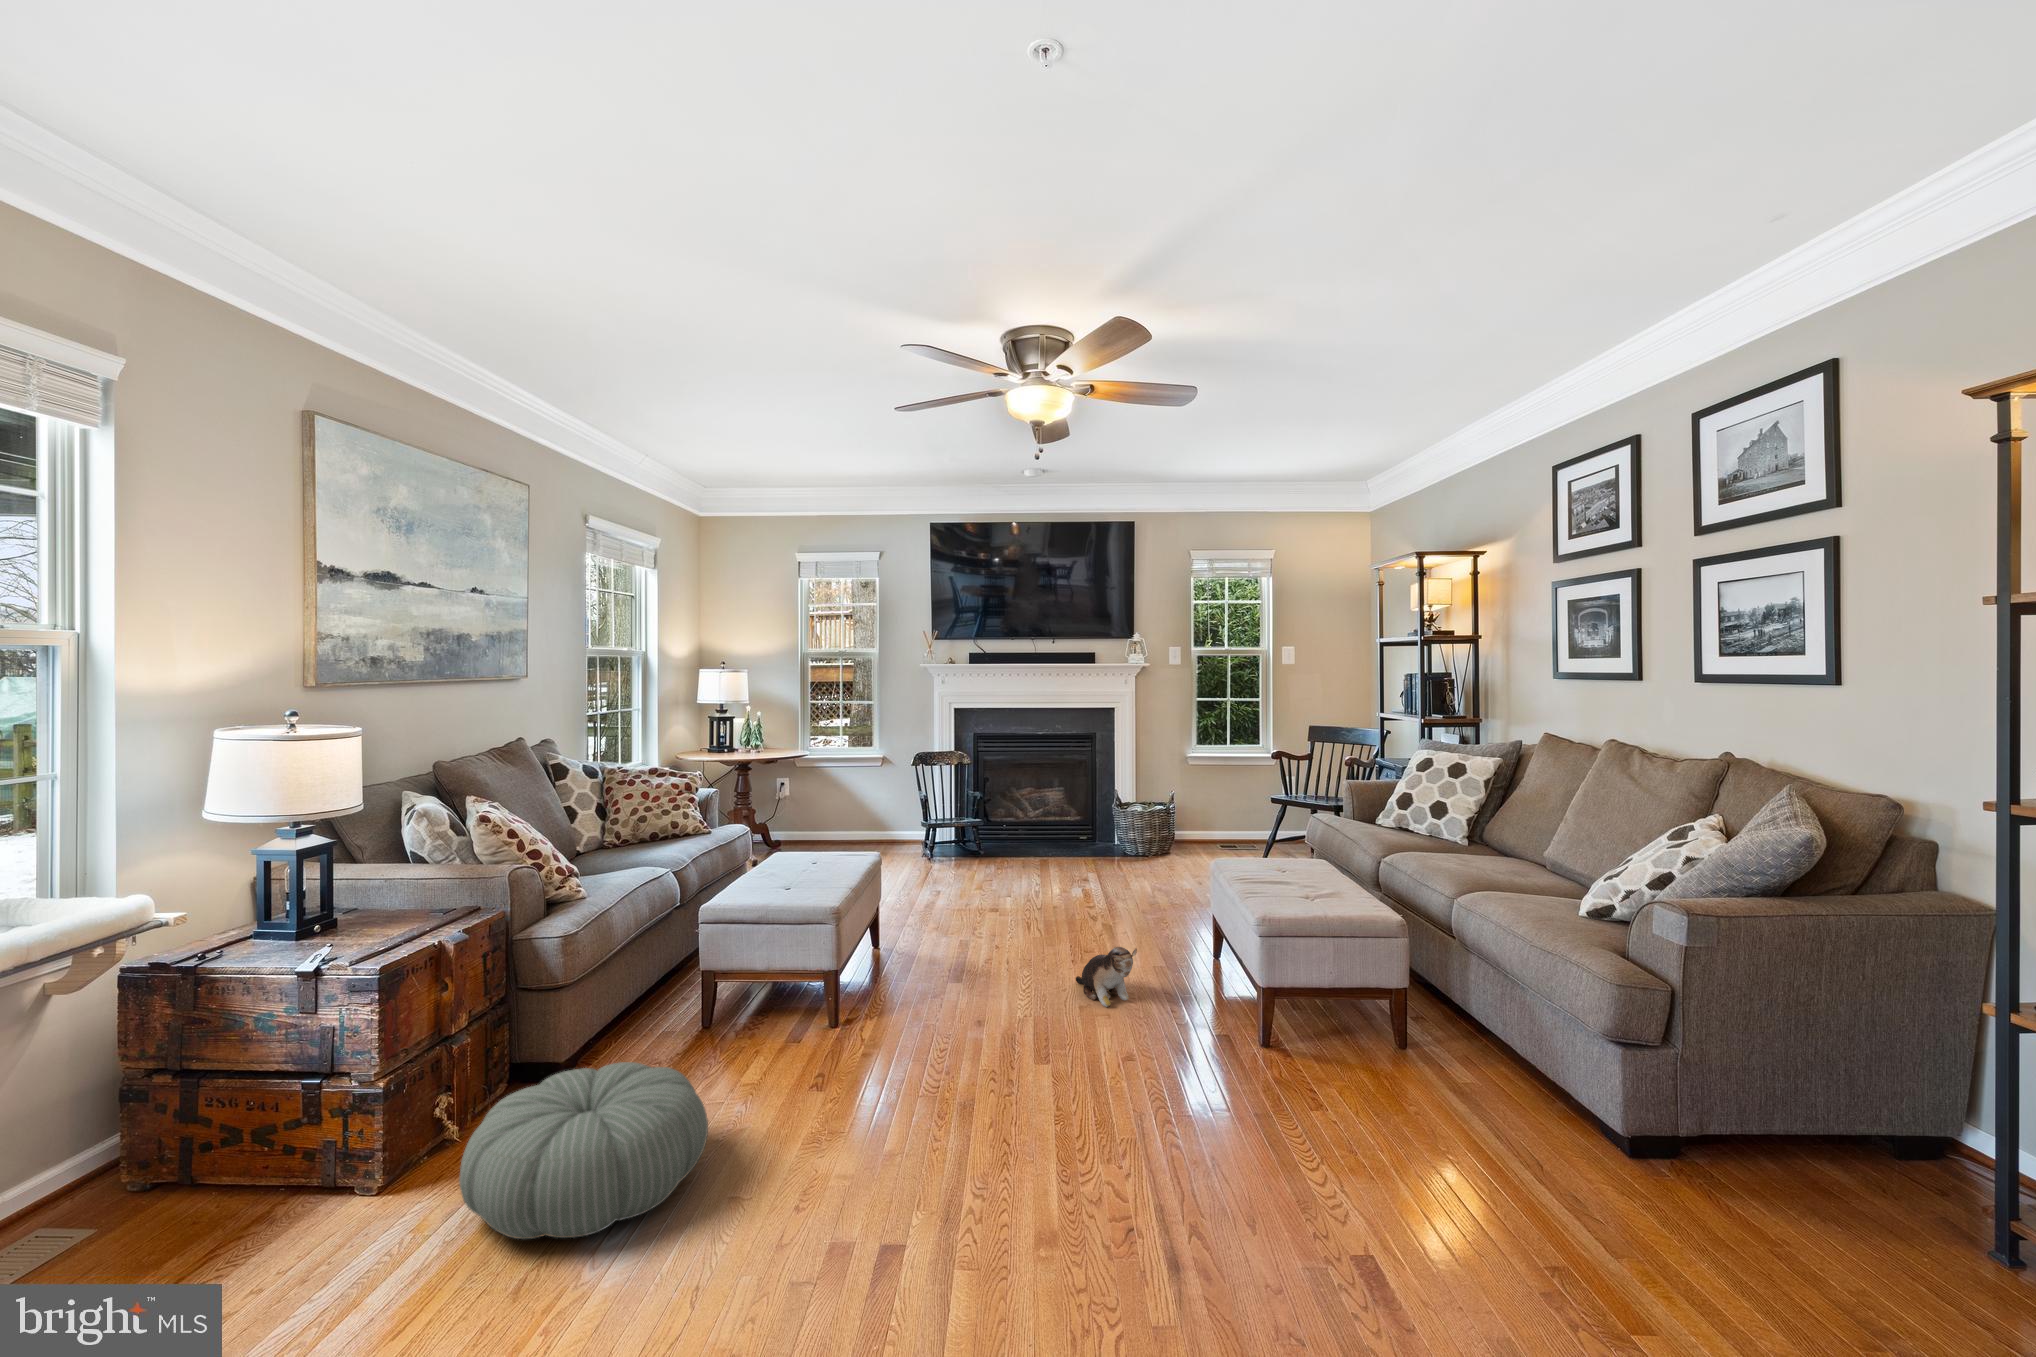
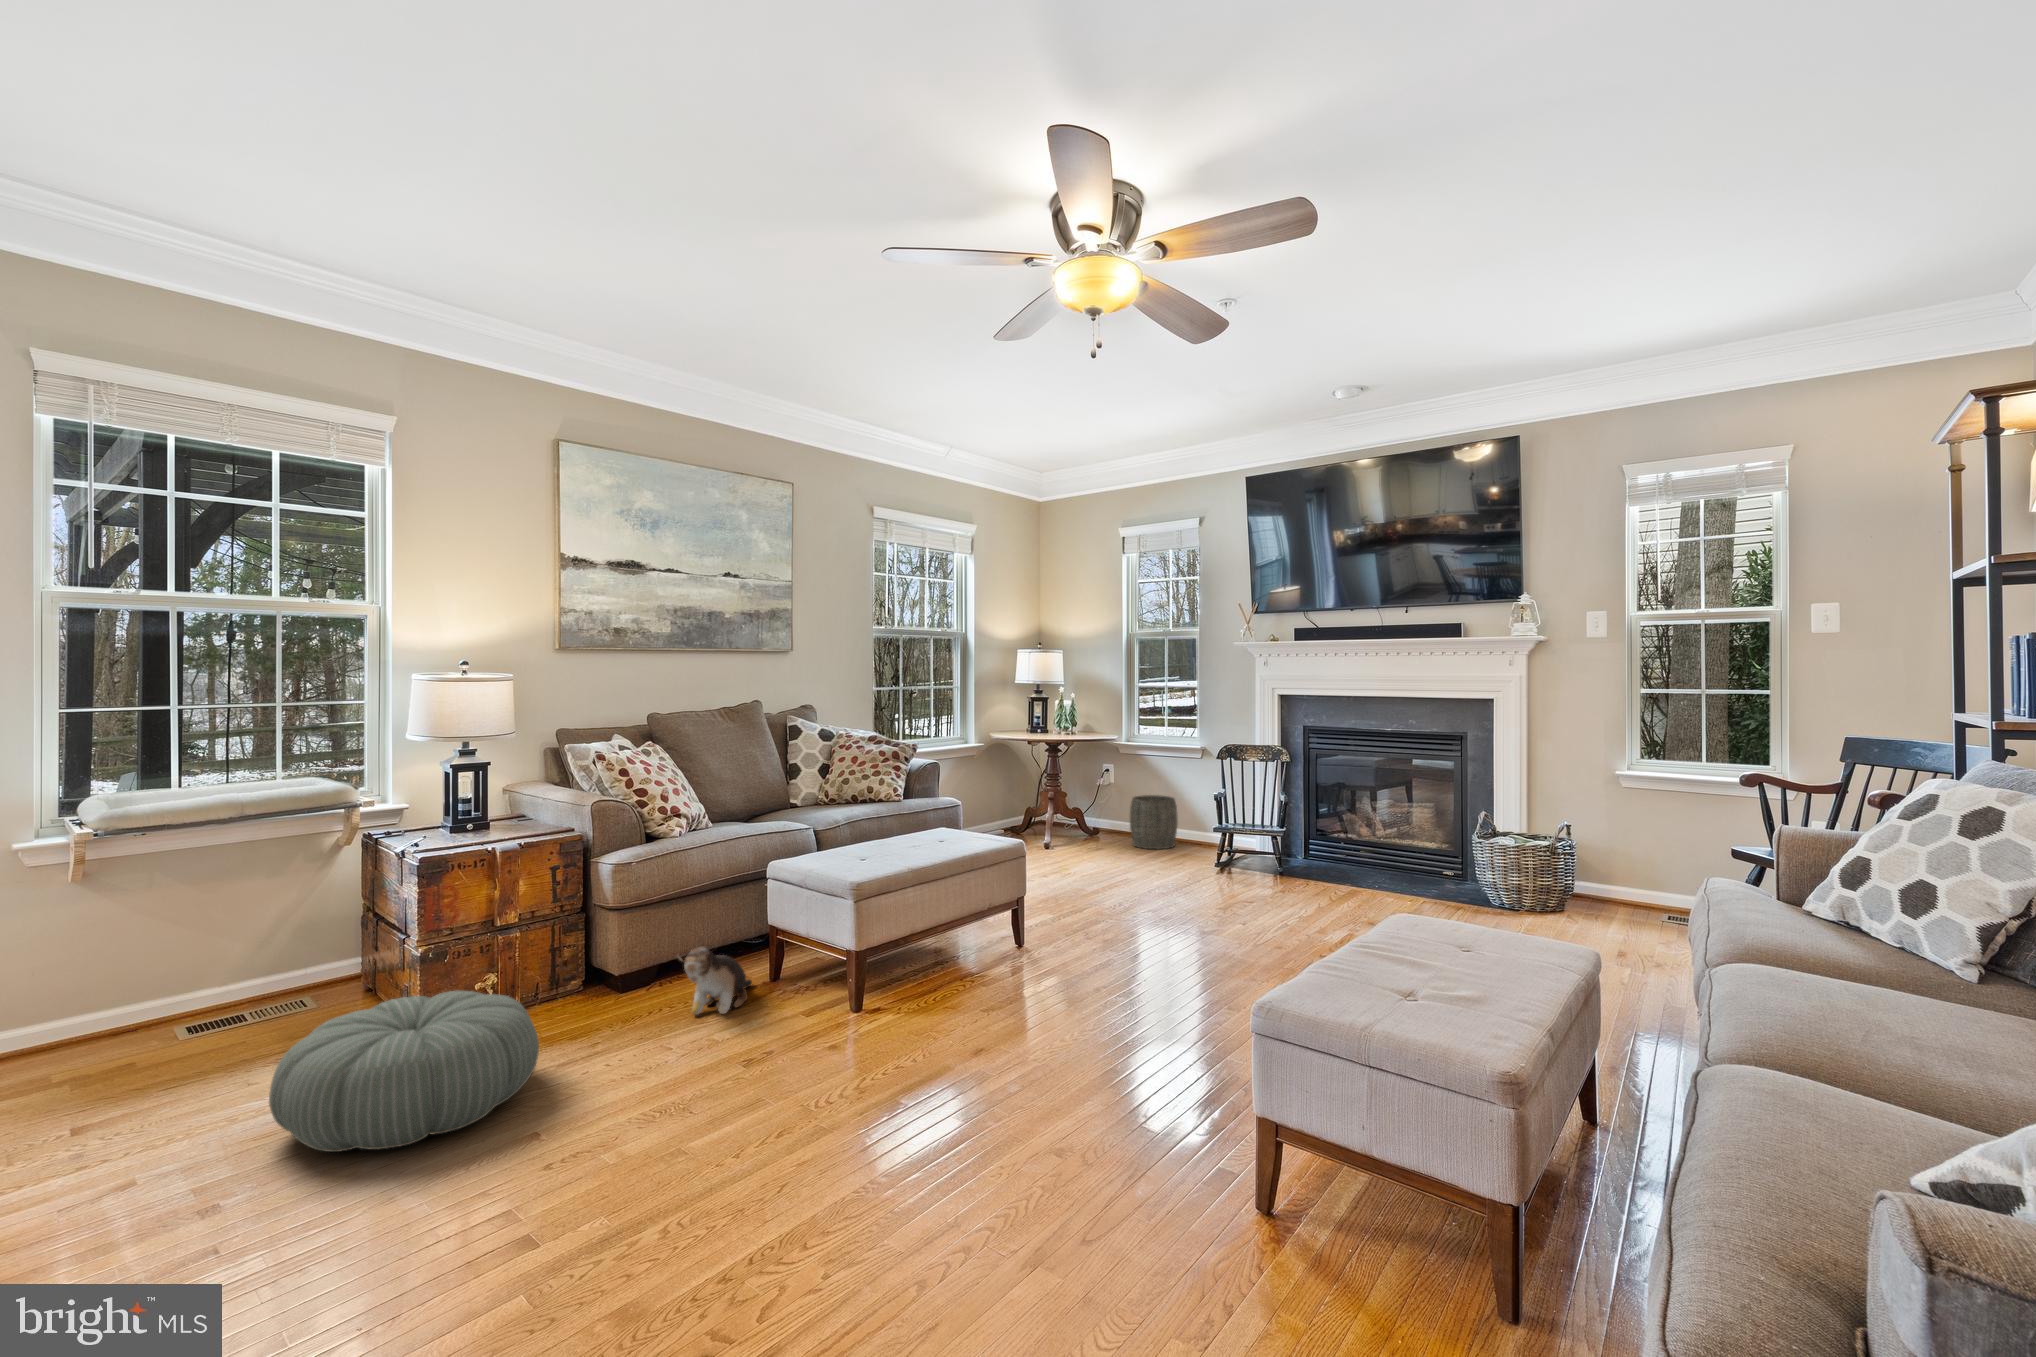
woven basket: none [820,802,863,851] -> present [1130,795,1178,849]
plush toy: present [1076,947,1137,1007] -> present [677,947,752,1015]

